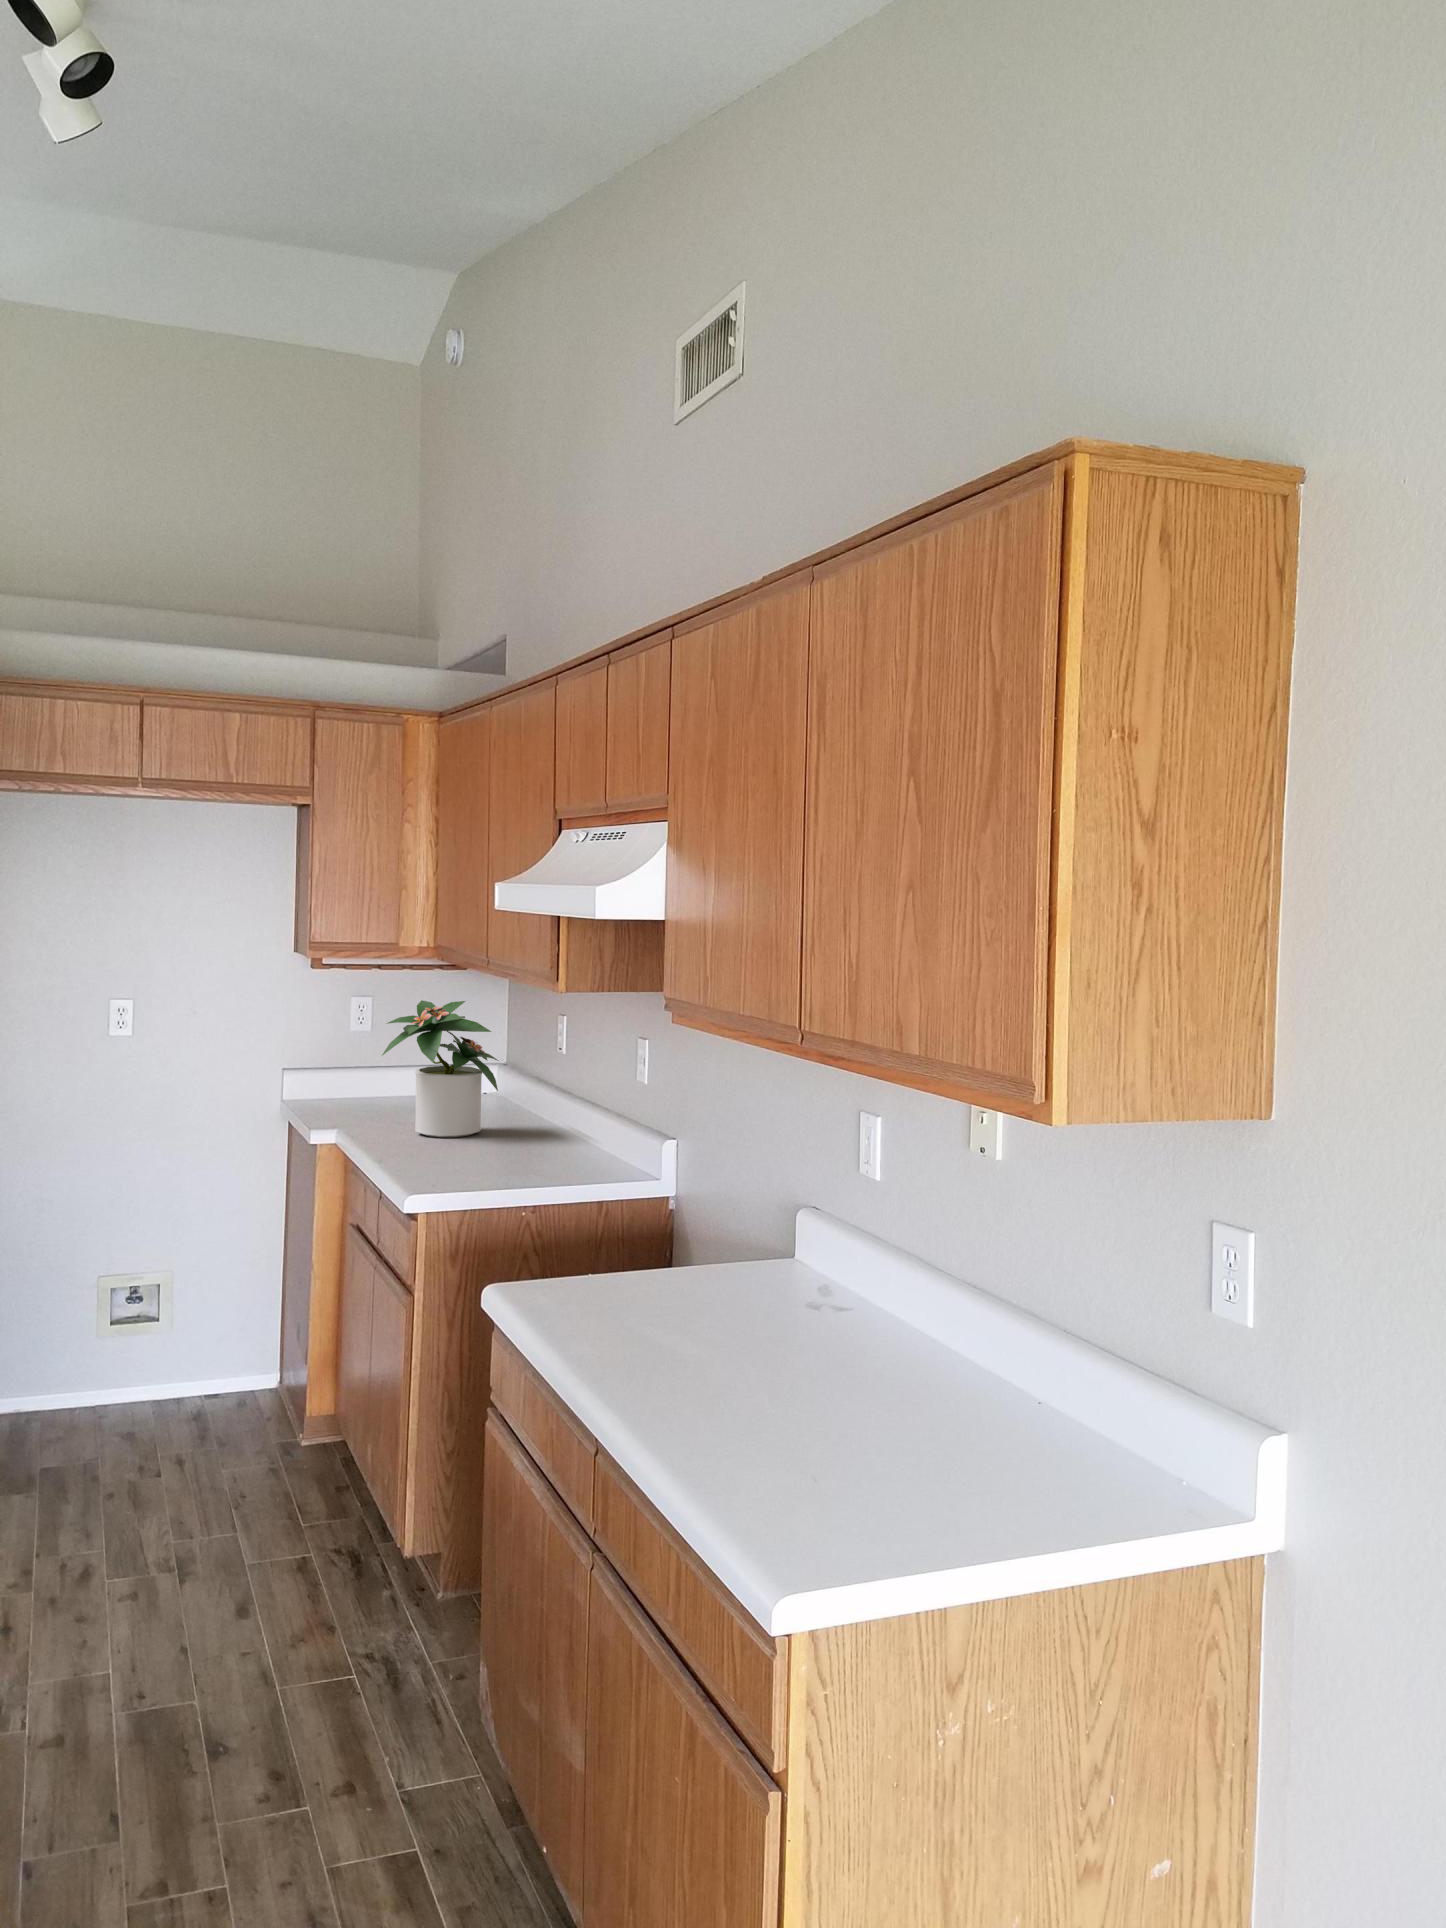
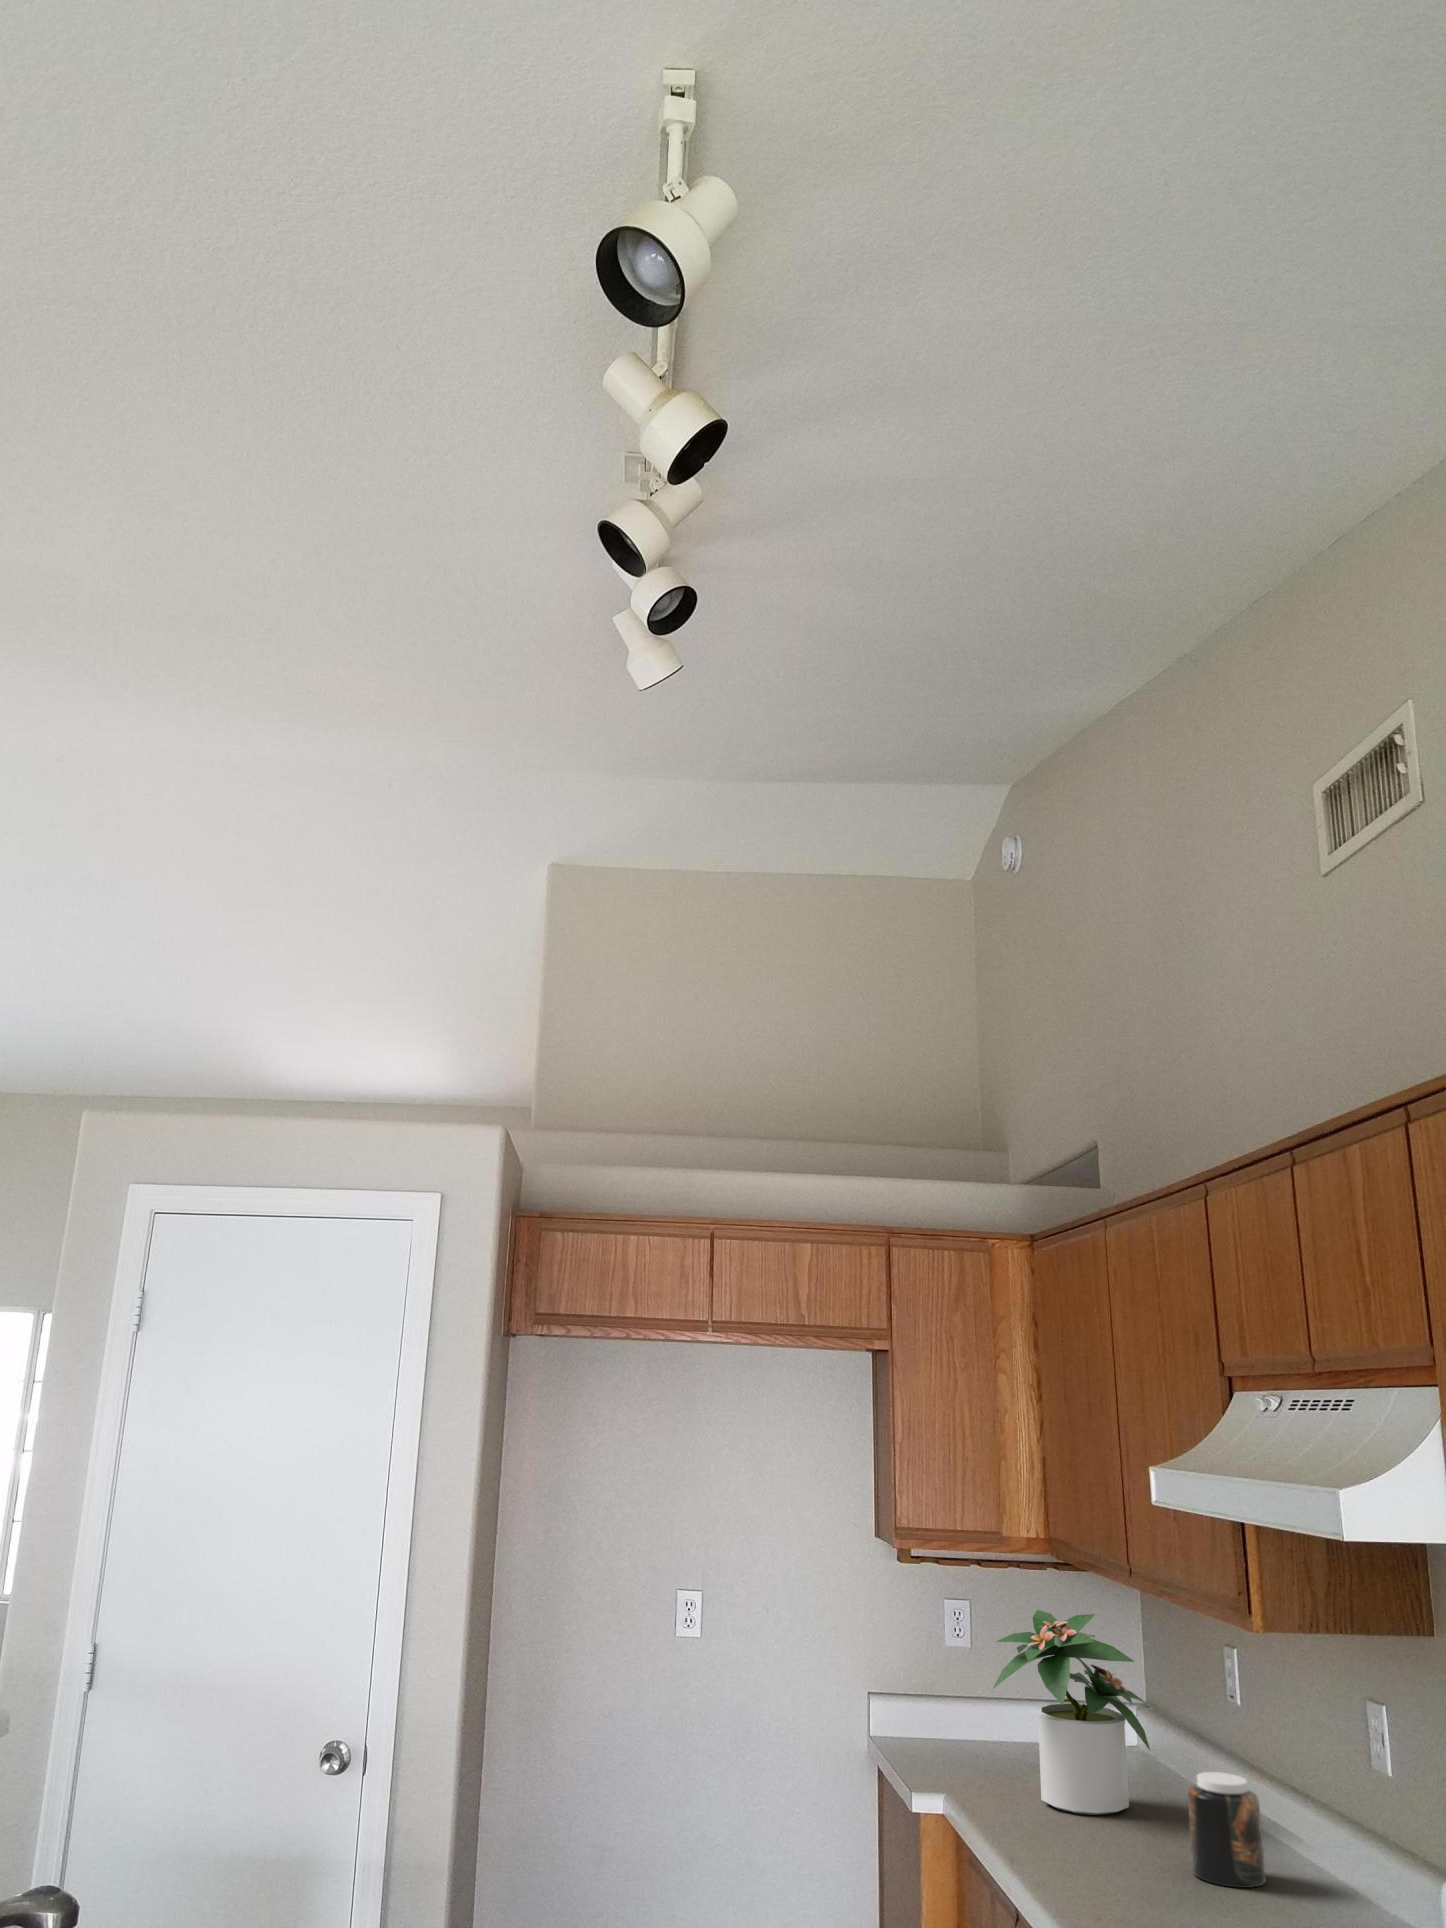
jar: none [514,1096,563,1165] -> present [1188,1772,1266,1888]

